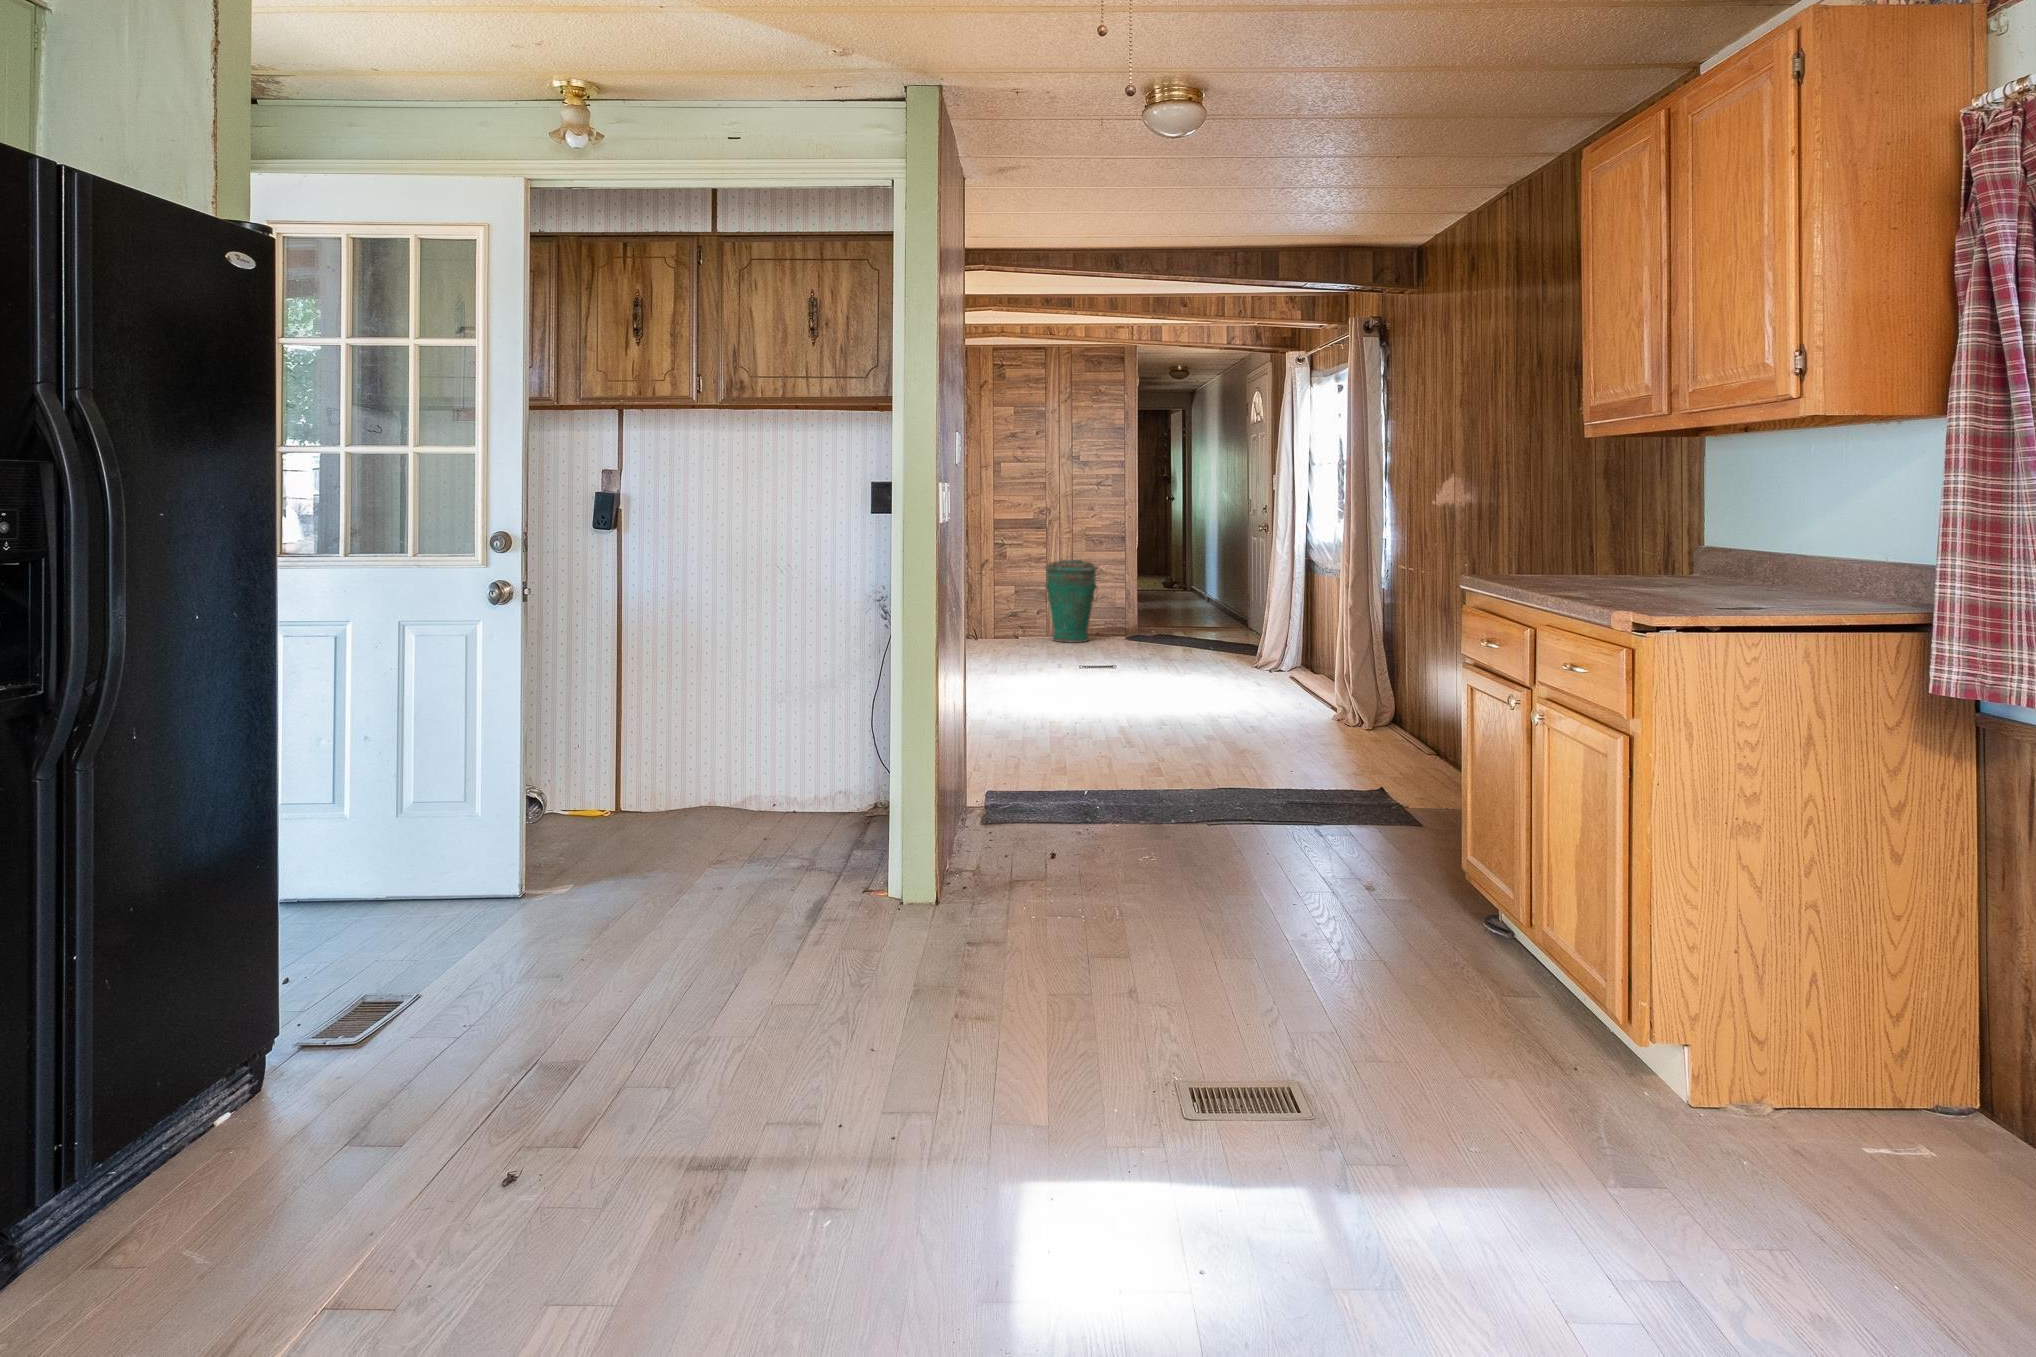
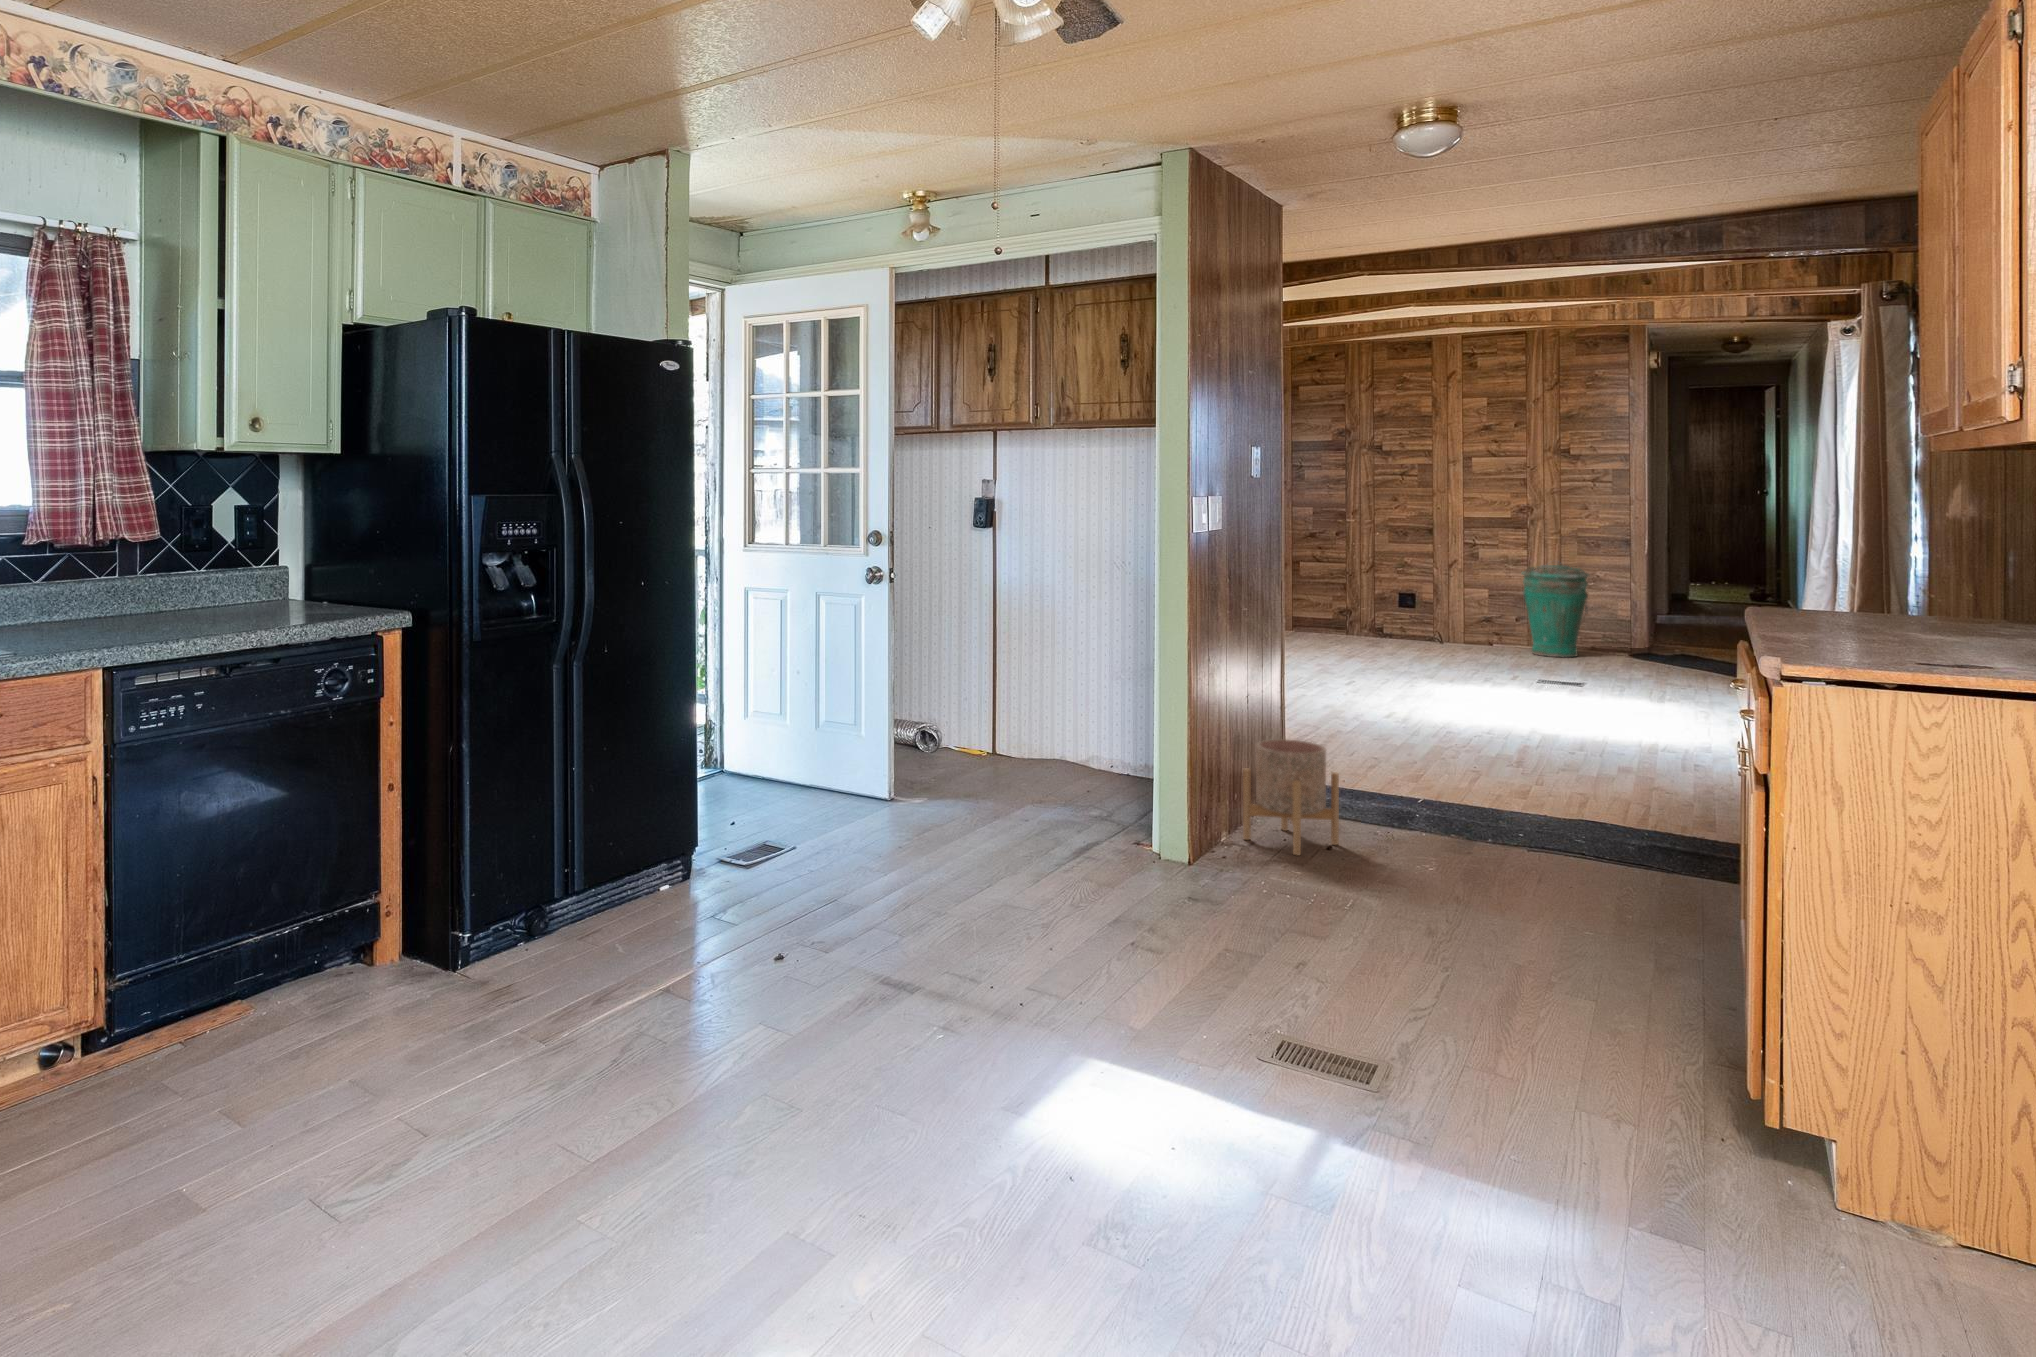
planter: none [975,751,1069,879] -> present [1243,739,1339,855]

